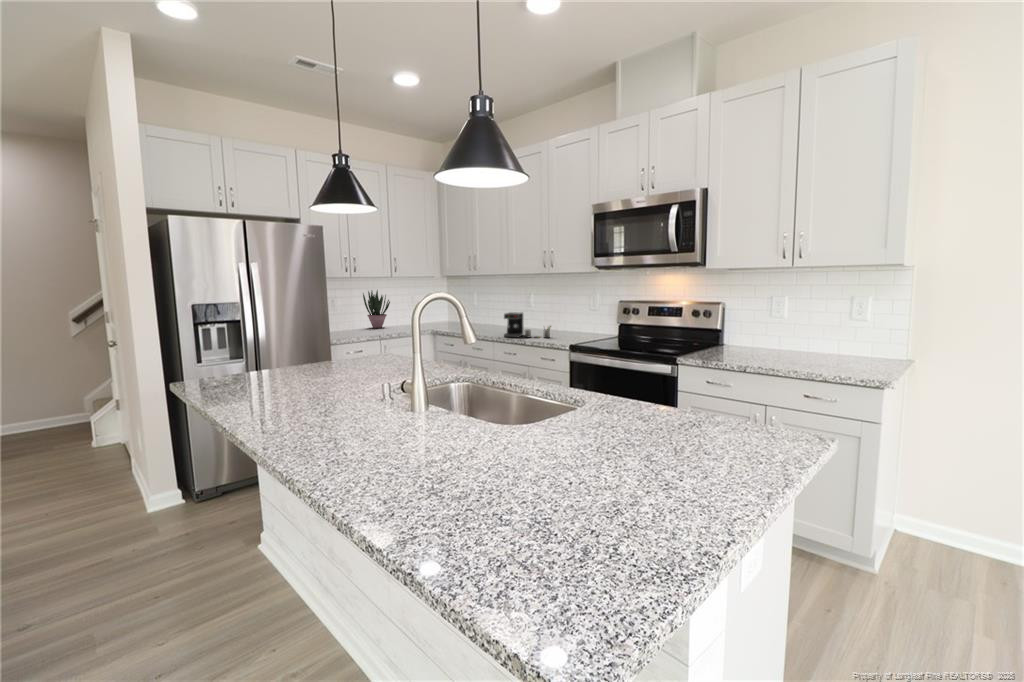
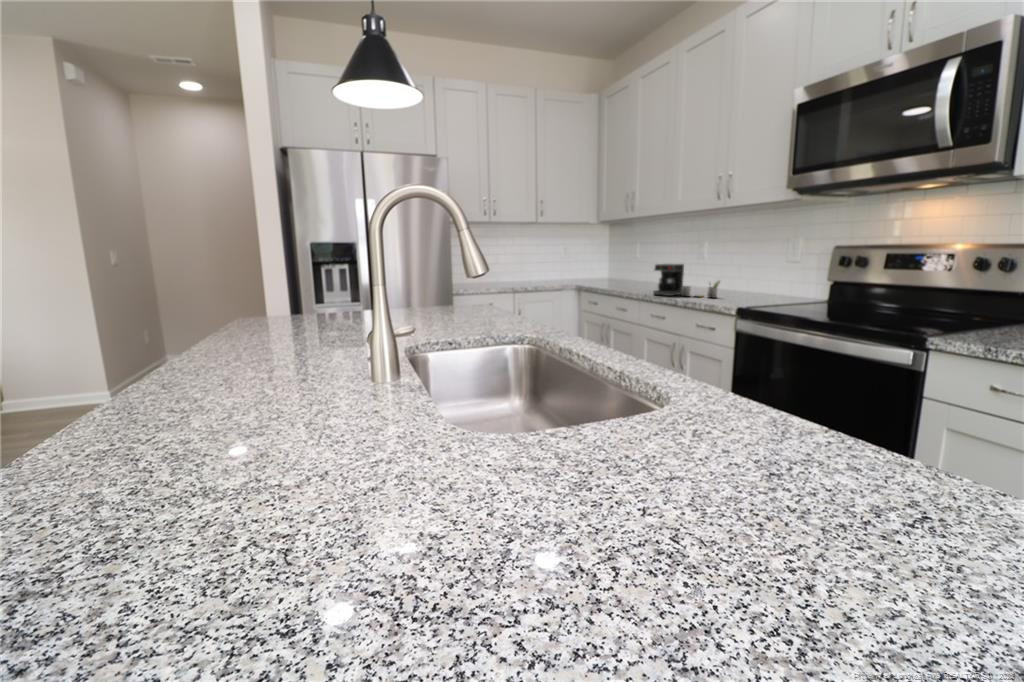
potted plant: present [363,290,390,328] -> none [510,239,539,282]

